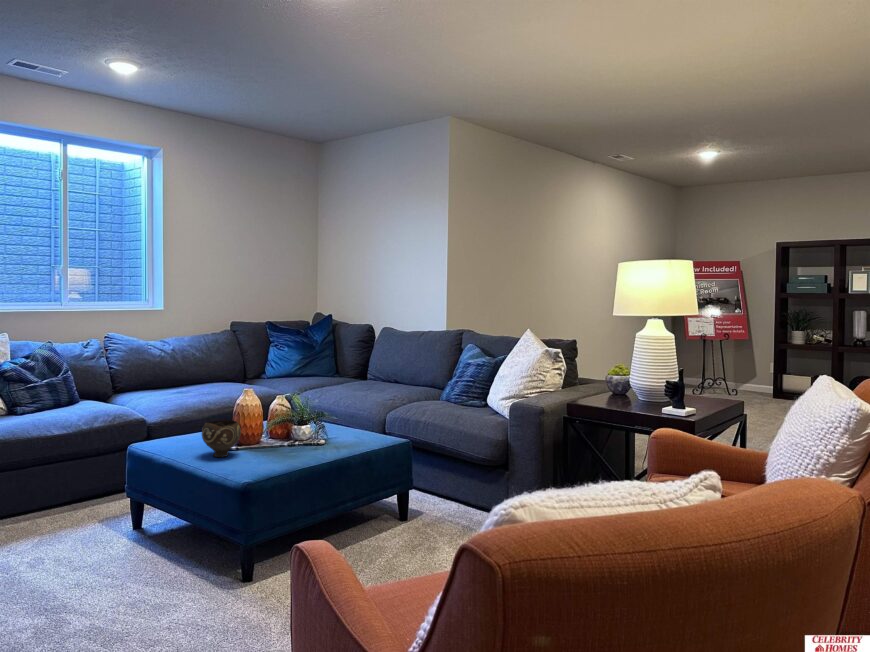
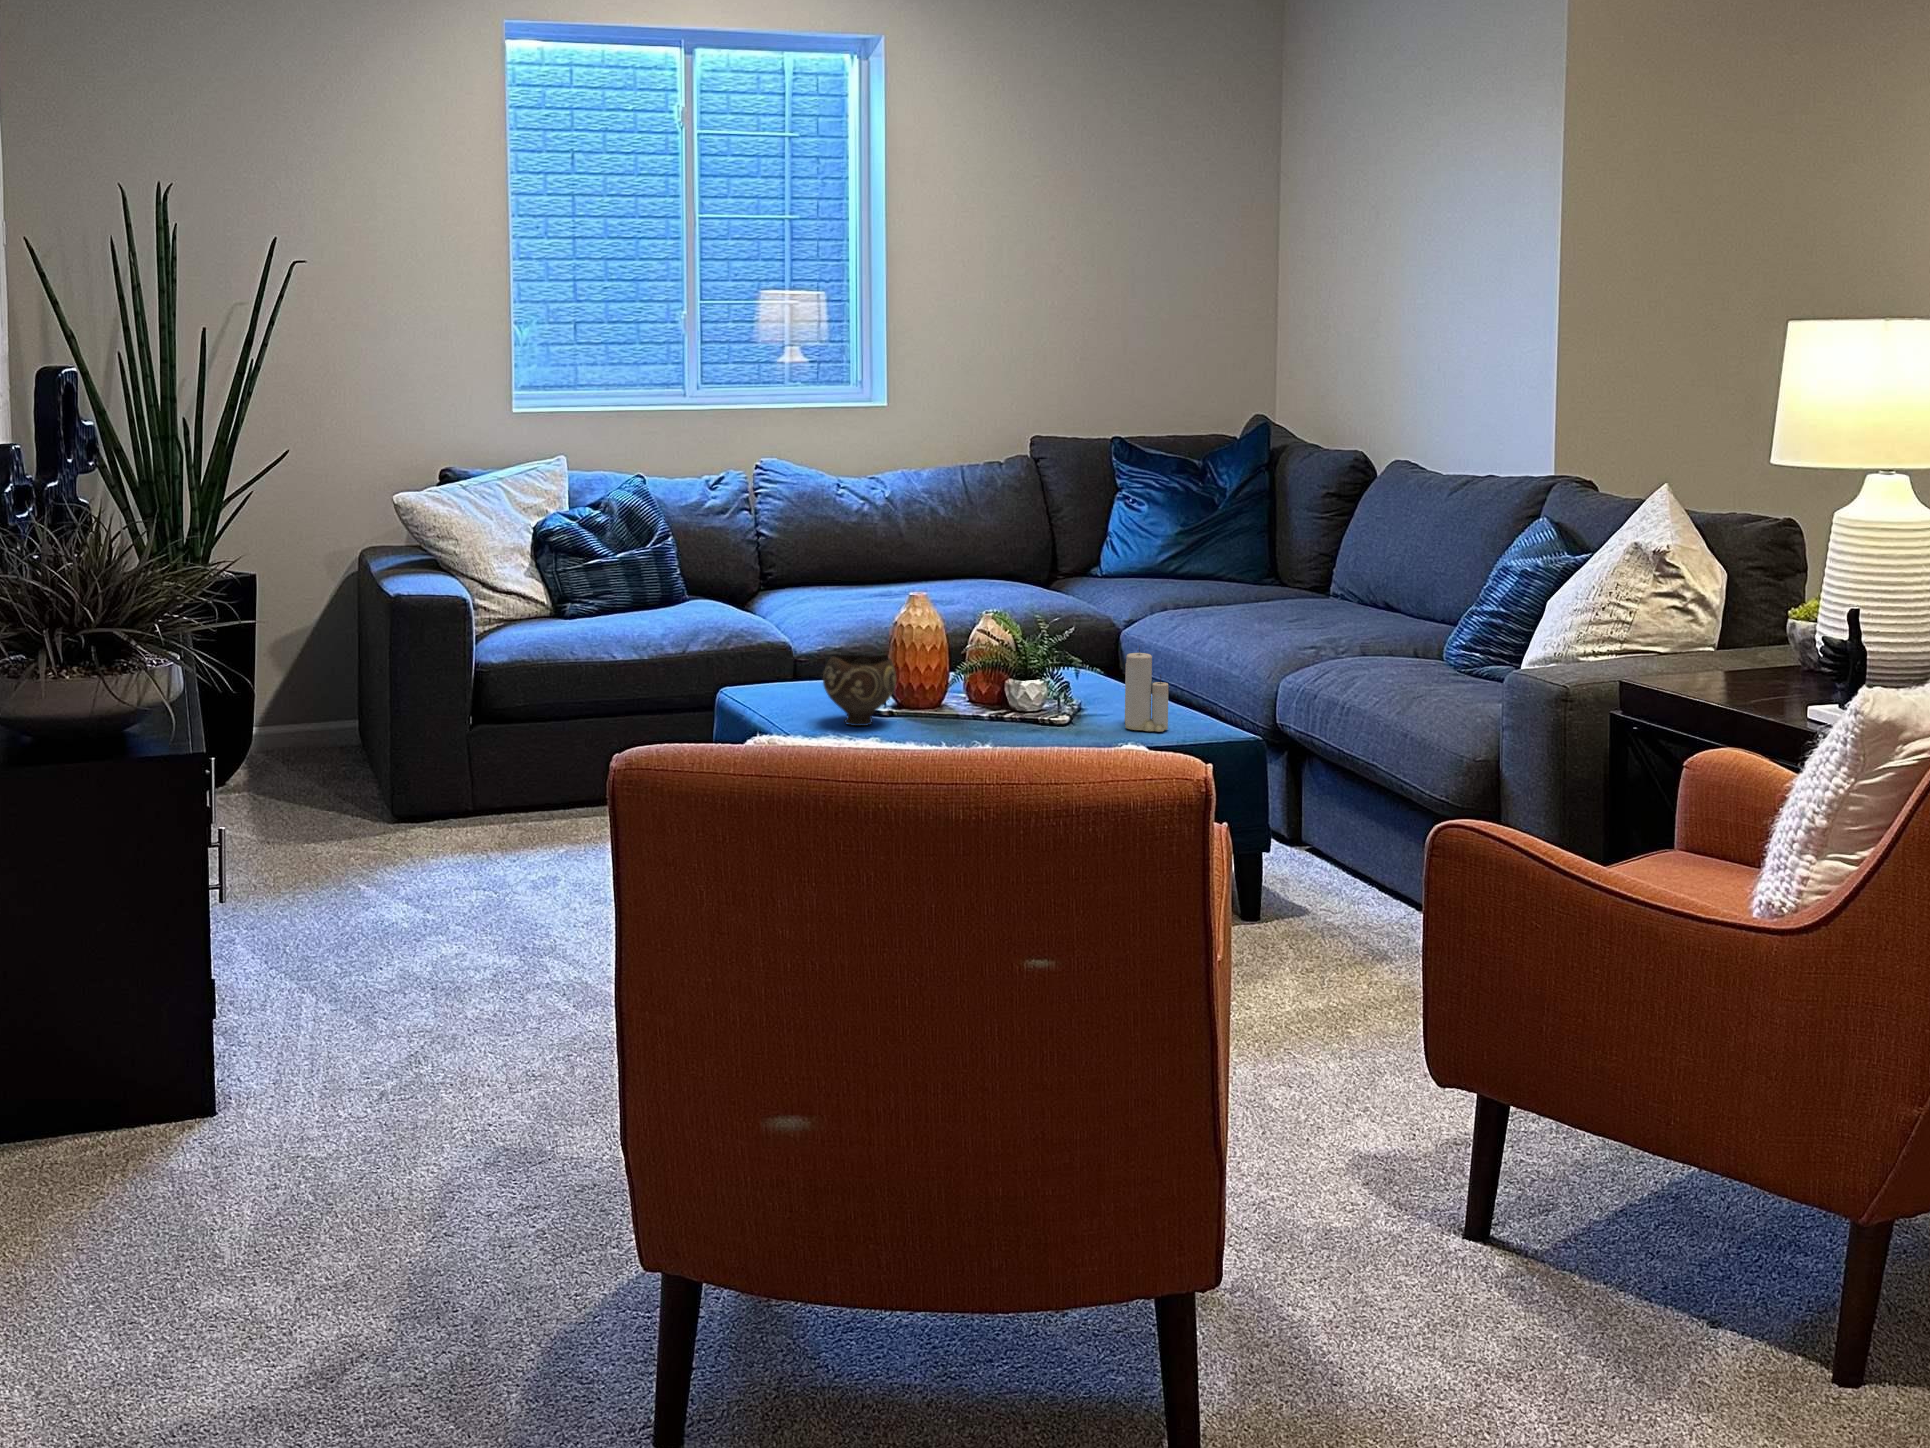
candle: none [347,405,370,444] -> present [1125,646,1168,732]

